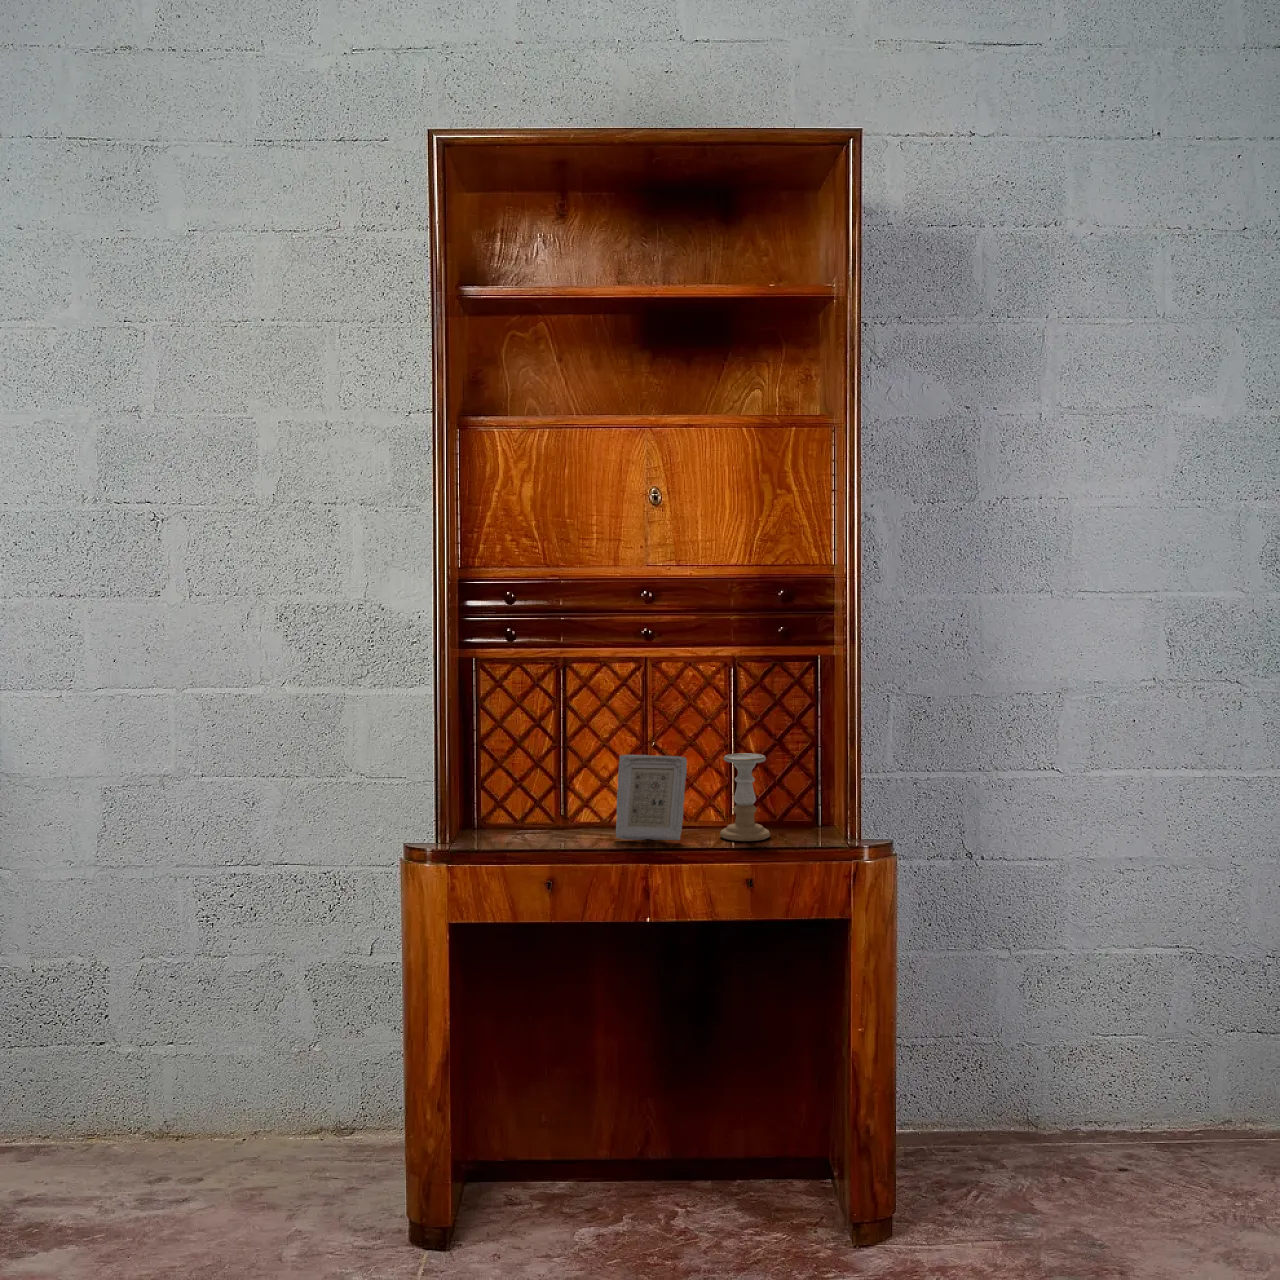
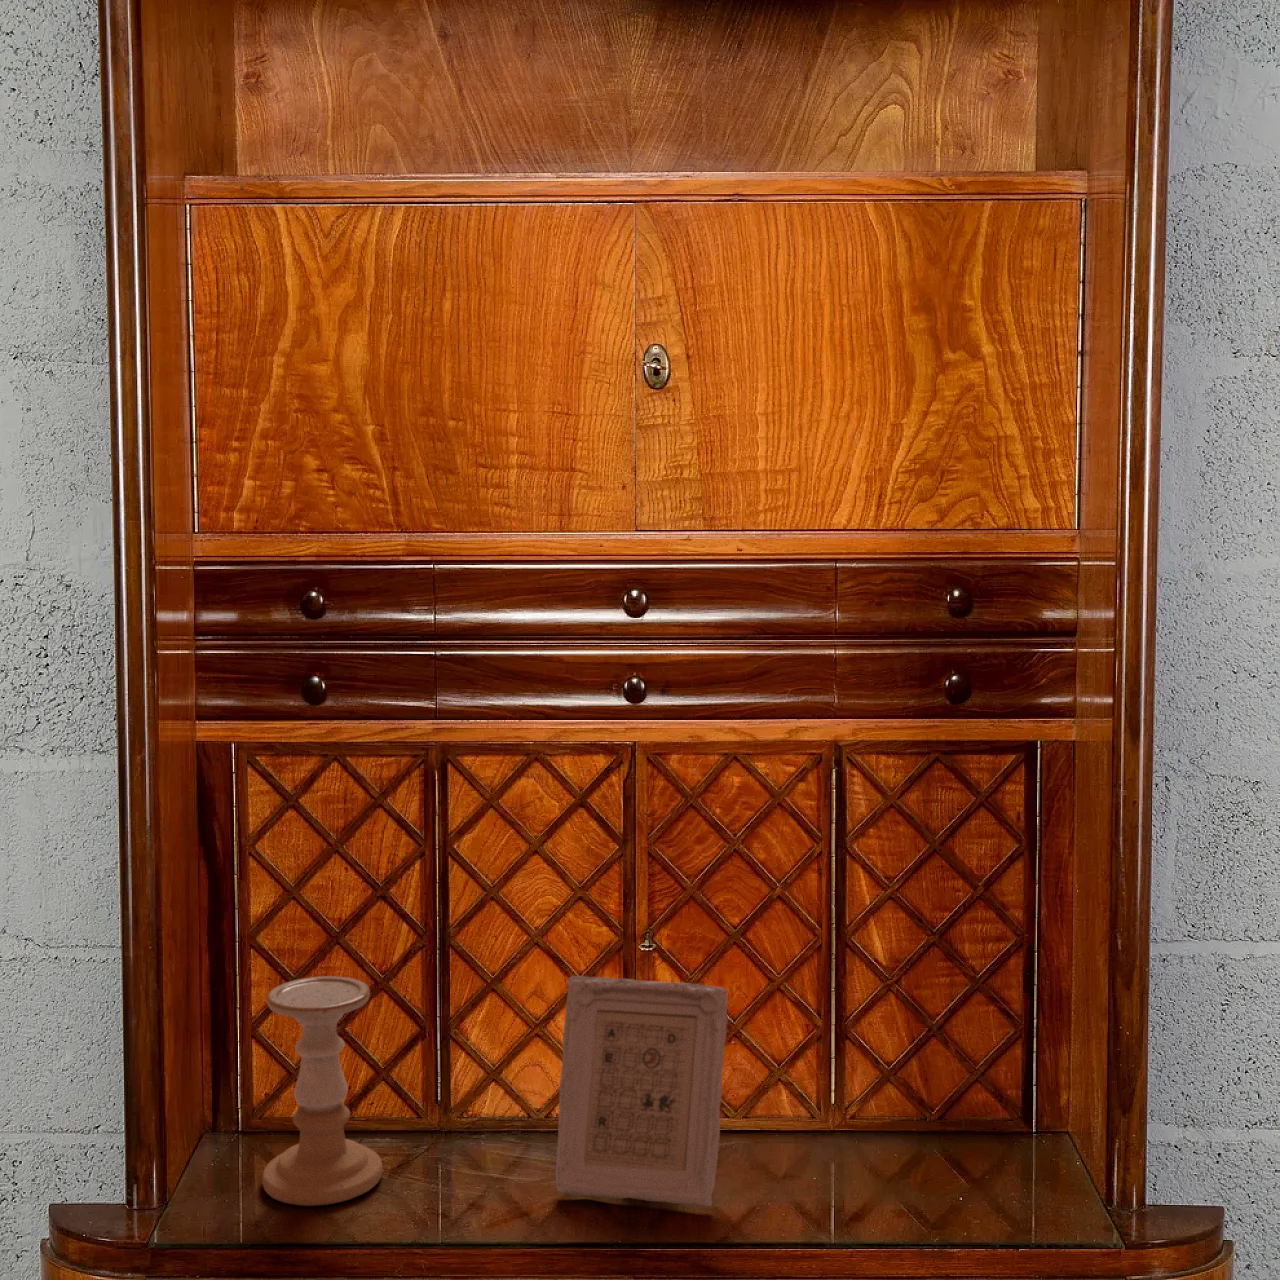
candle holder: present [720,753,770,841] -> present [262,976,383,1206]

